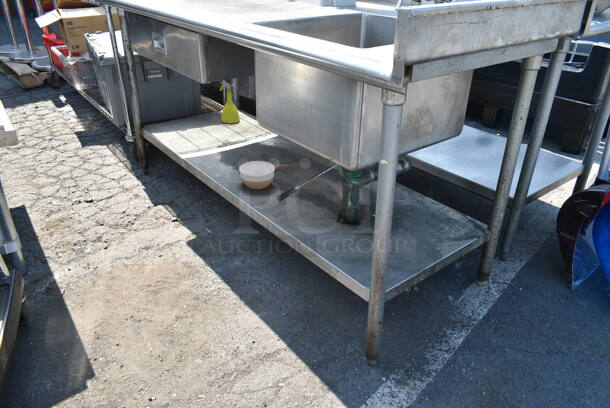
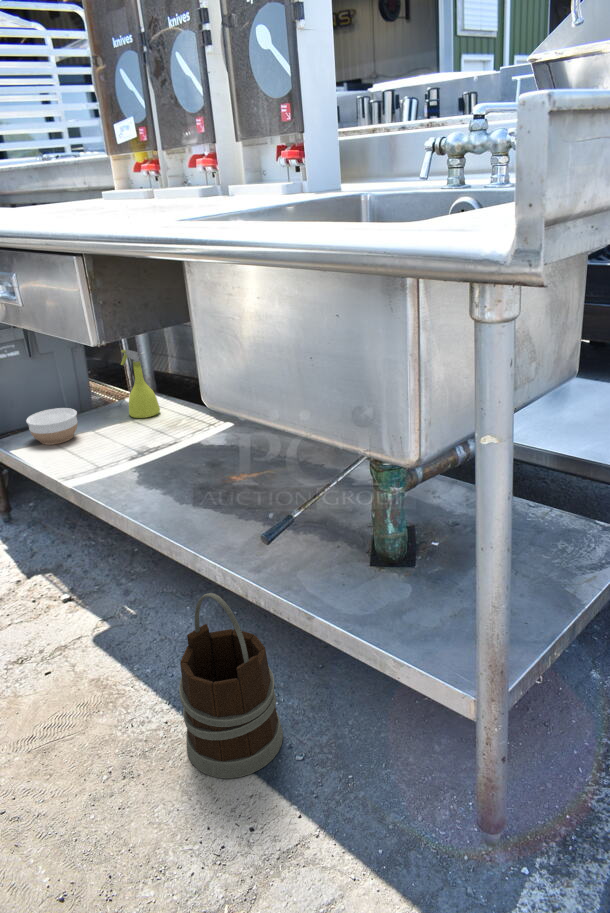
bowl: present [239,161,275,189] -> present [26,408,77,445]
wooden bucket: none [227,223,278,318] -> present [179,593,283,778]

